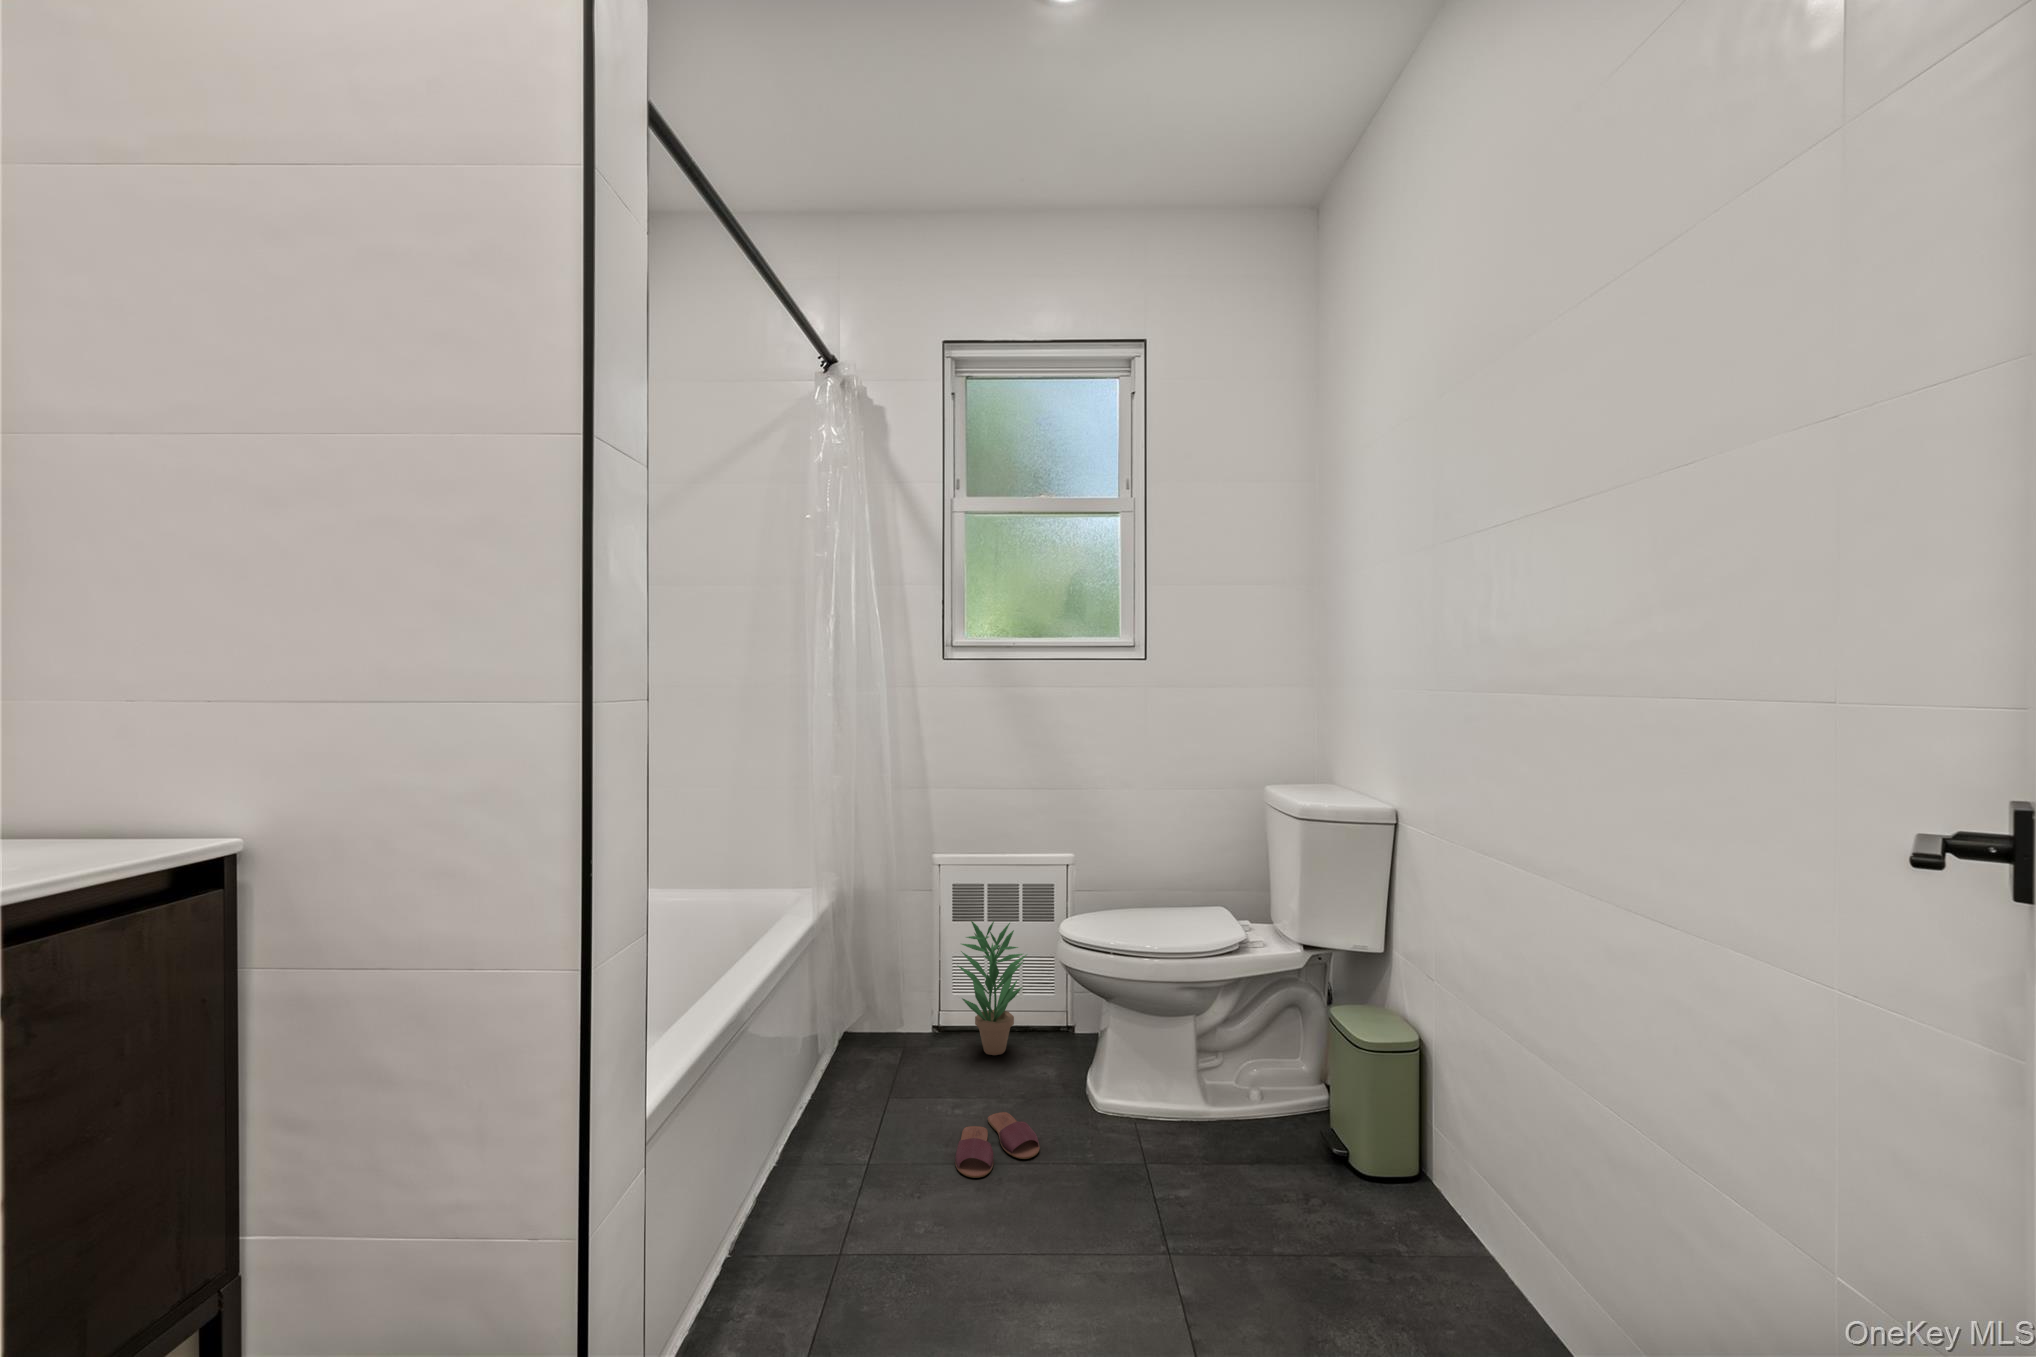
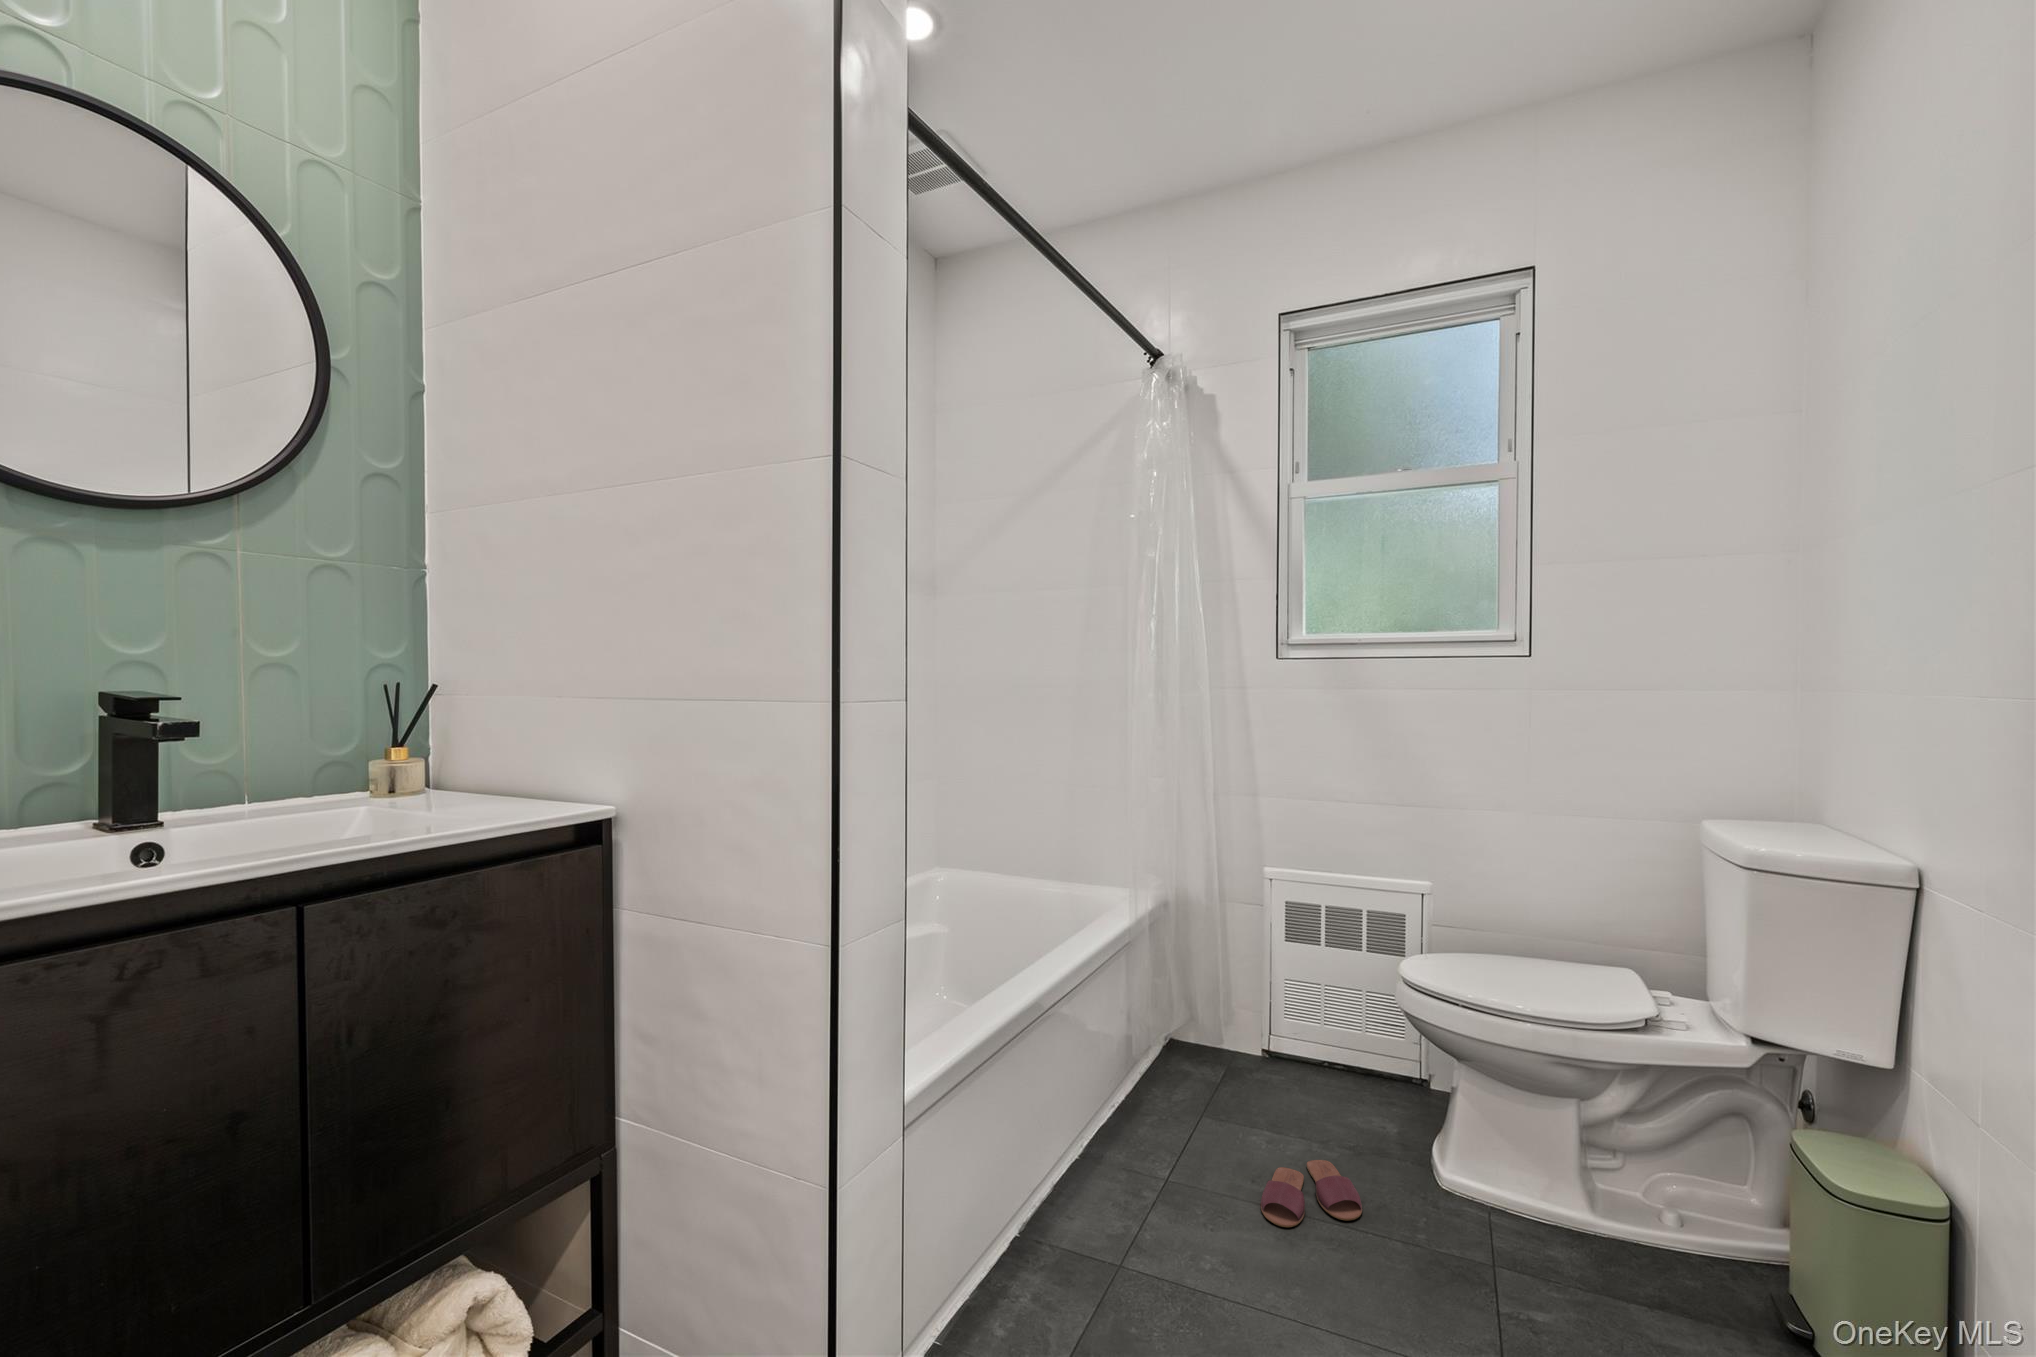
potted plant: present [958,921,1026,1055] -> none [1286,941,1370,1095]

